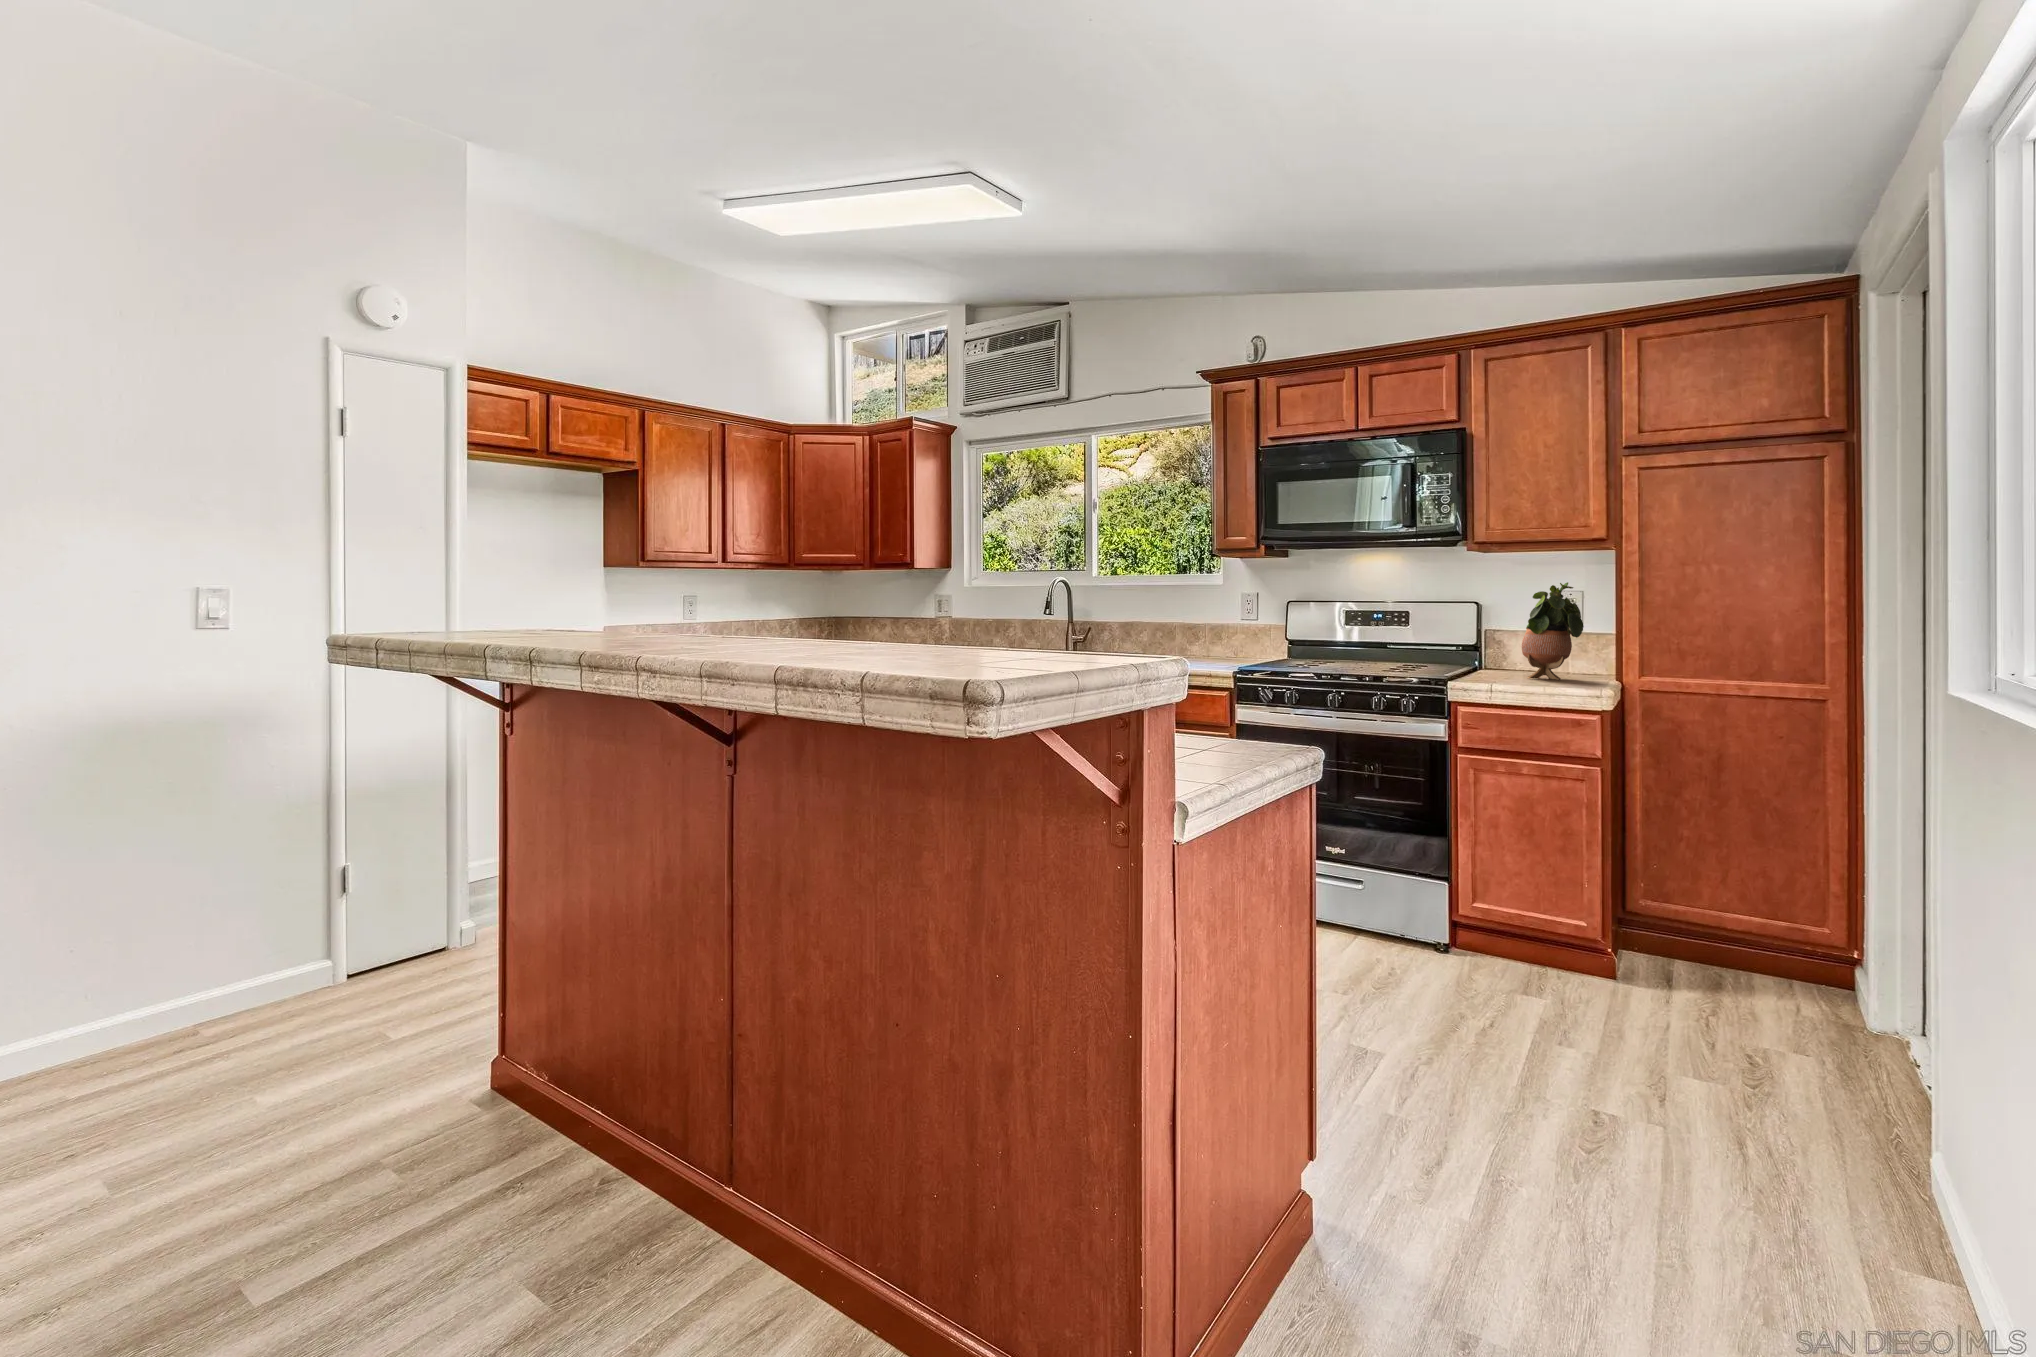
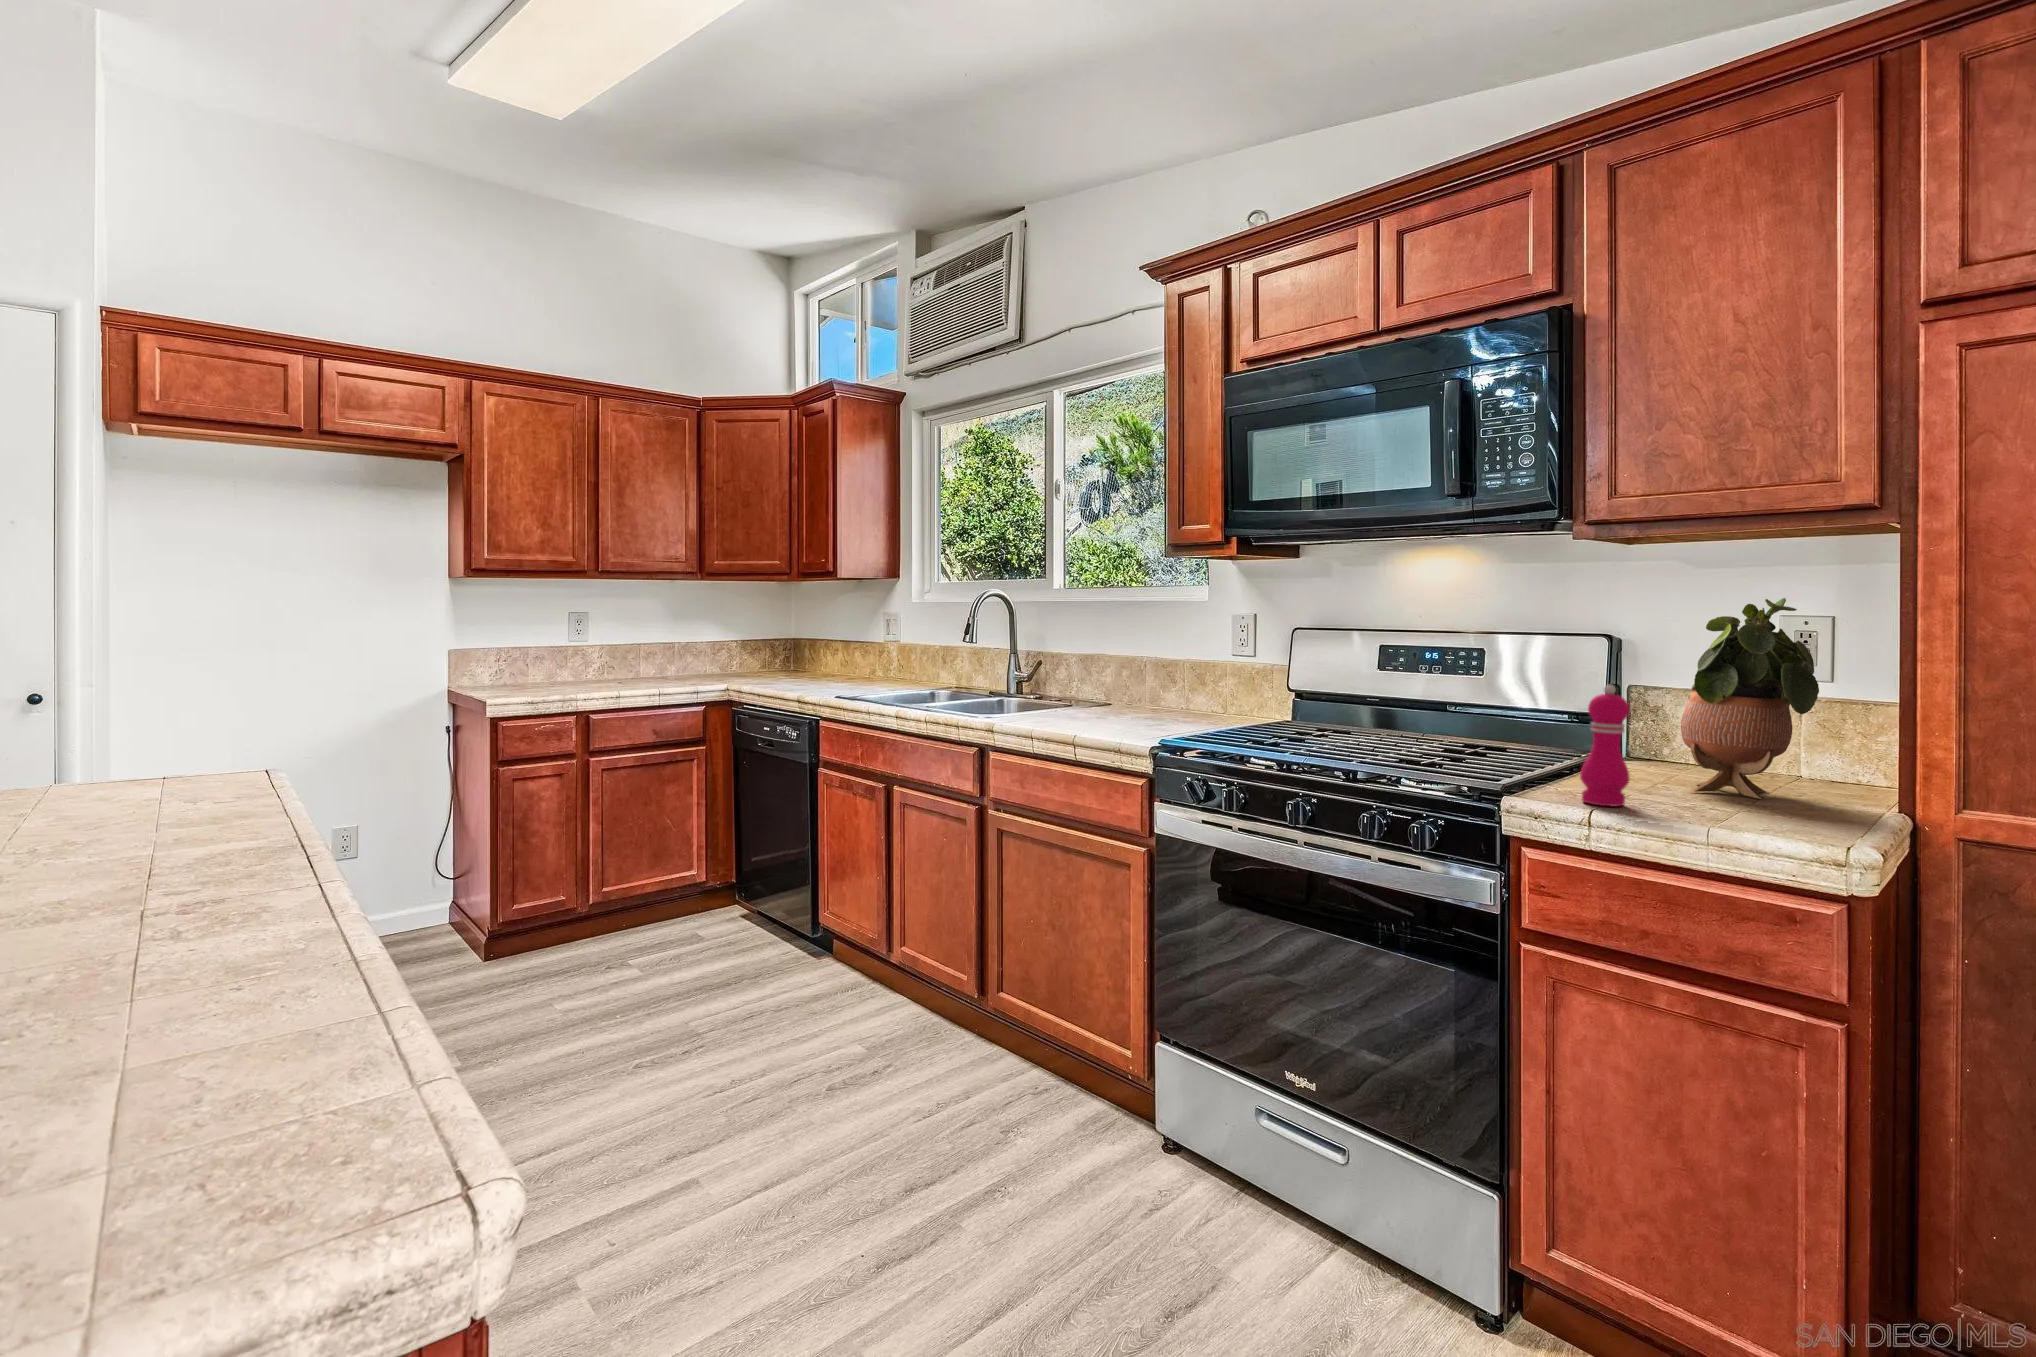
pepper mill: none [1483,625,1506,683] -> present [1580,685,1630,806]

